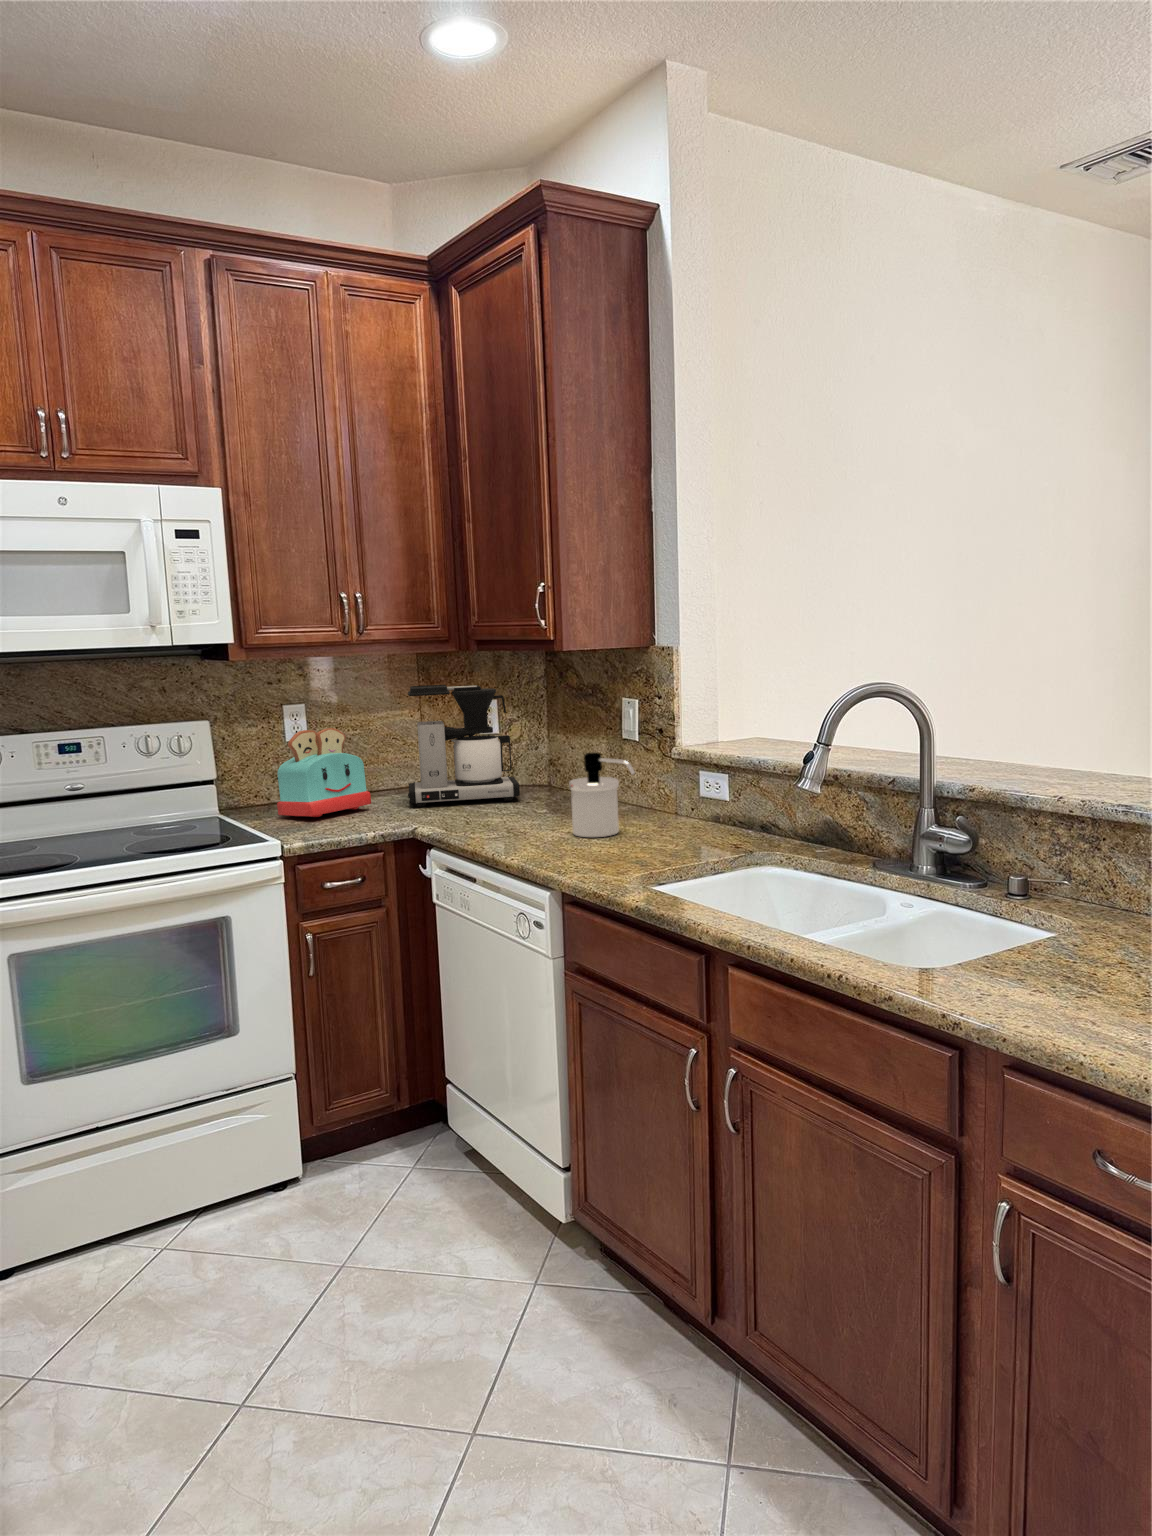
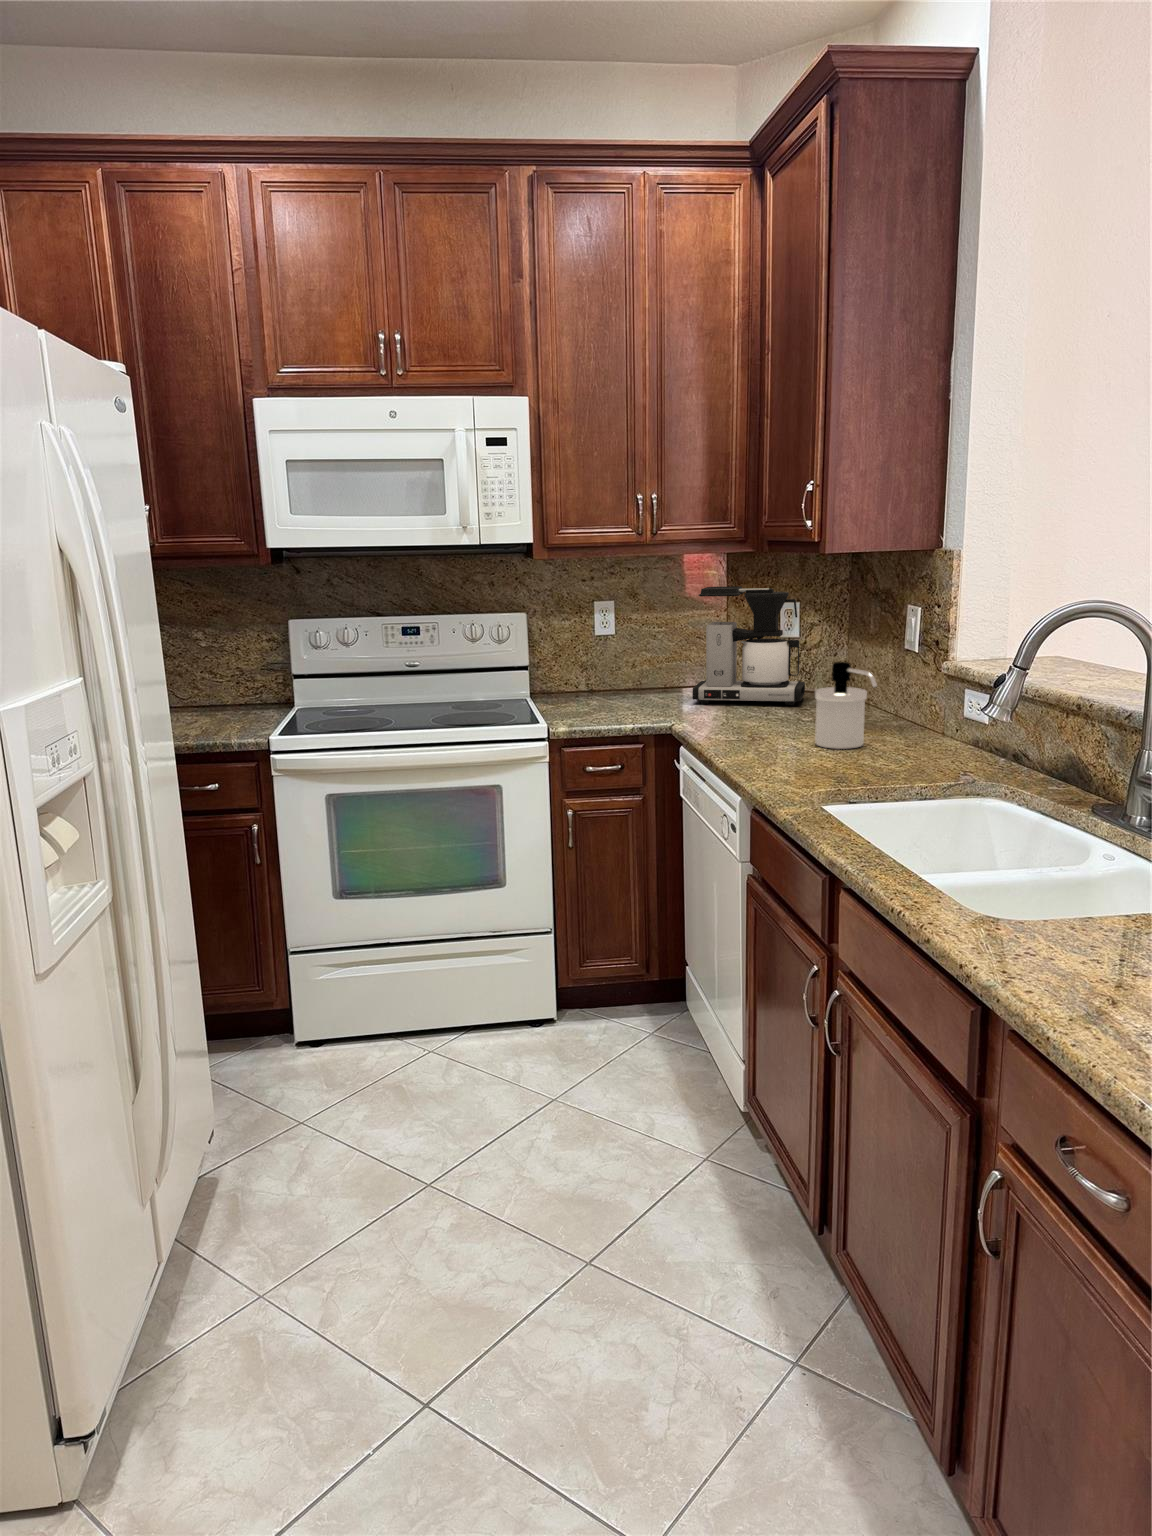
toaster: present [277,728,371,817] -> none [574,624,658,705]

